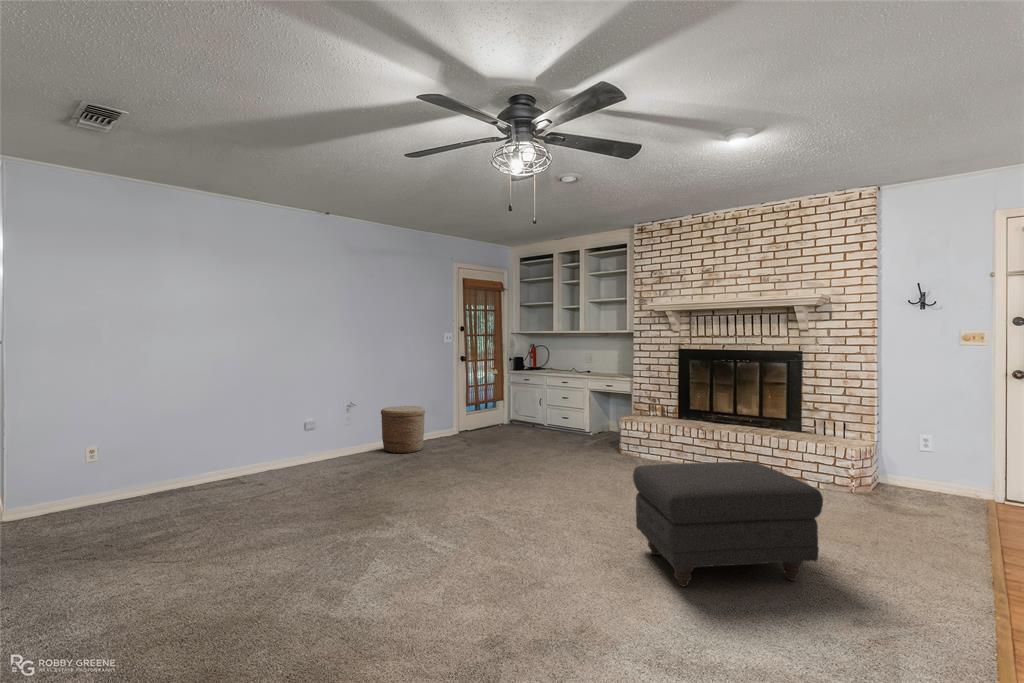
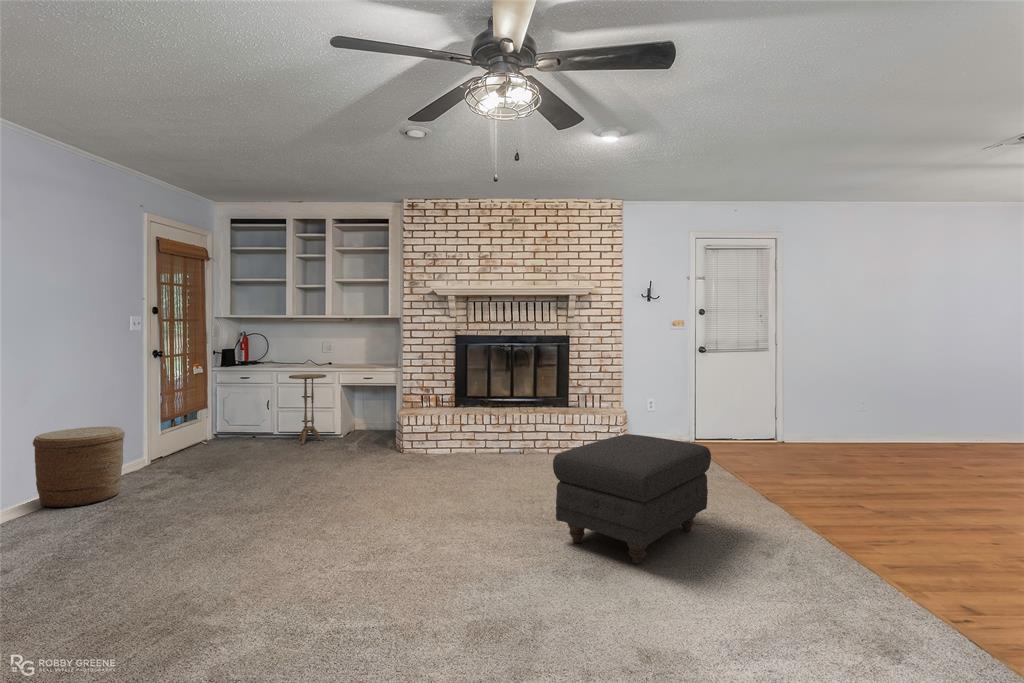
side table: none [547,379,575,437] -> present [289,374,326,445]

